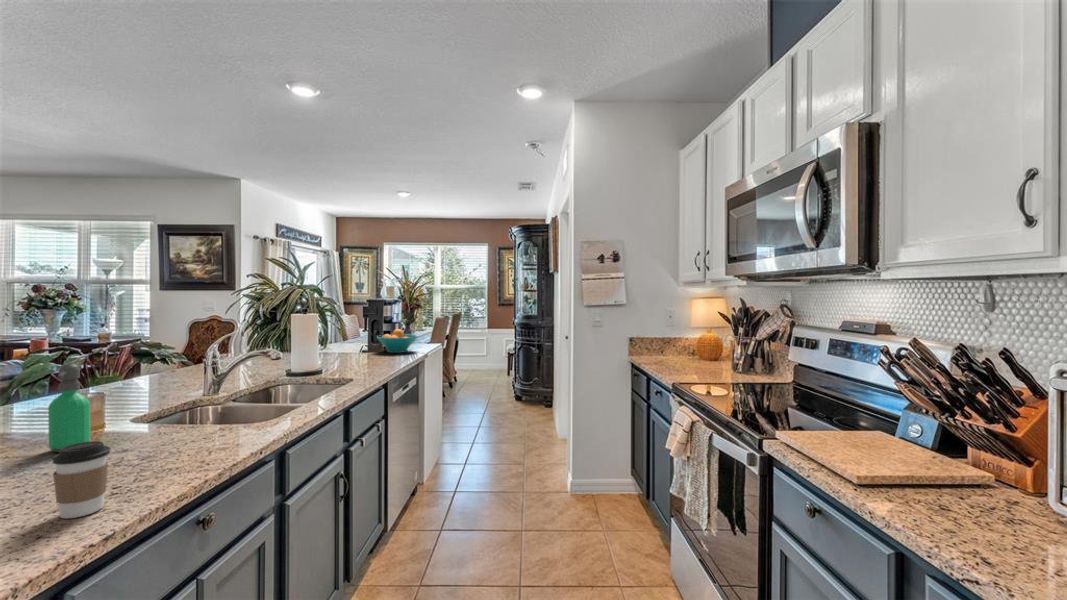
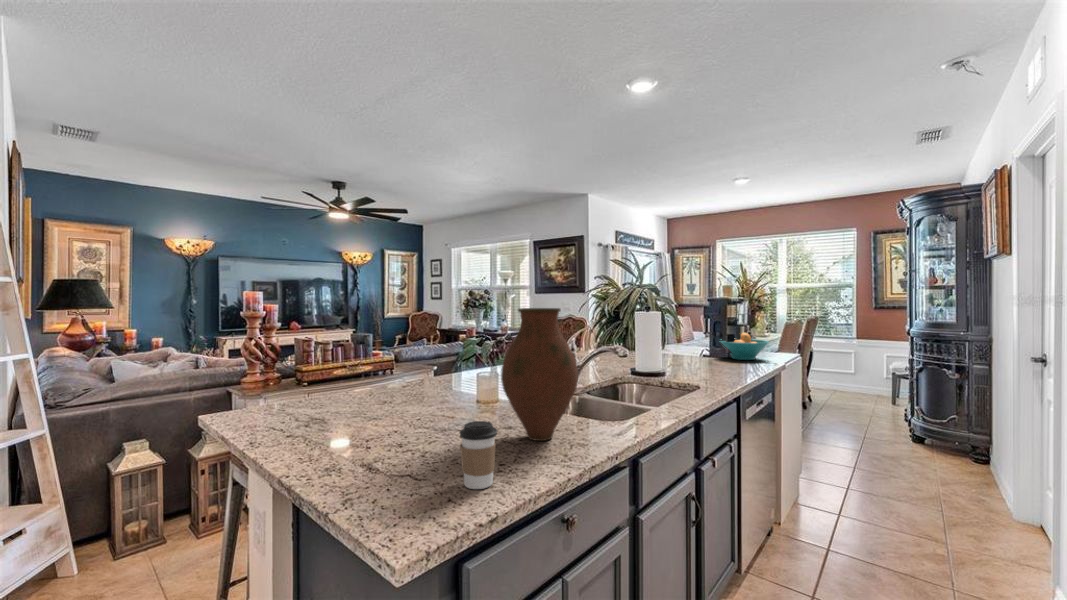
vase: none [113,313,219,455] -> present [501,308,578,441]
soap dispenser: present [48,364,90,452] -> none [464,349,488,422]

